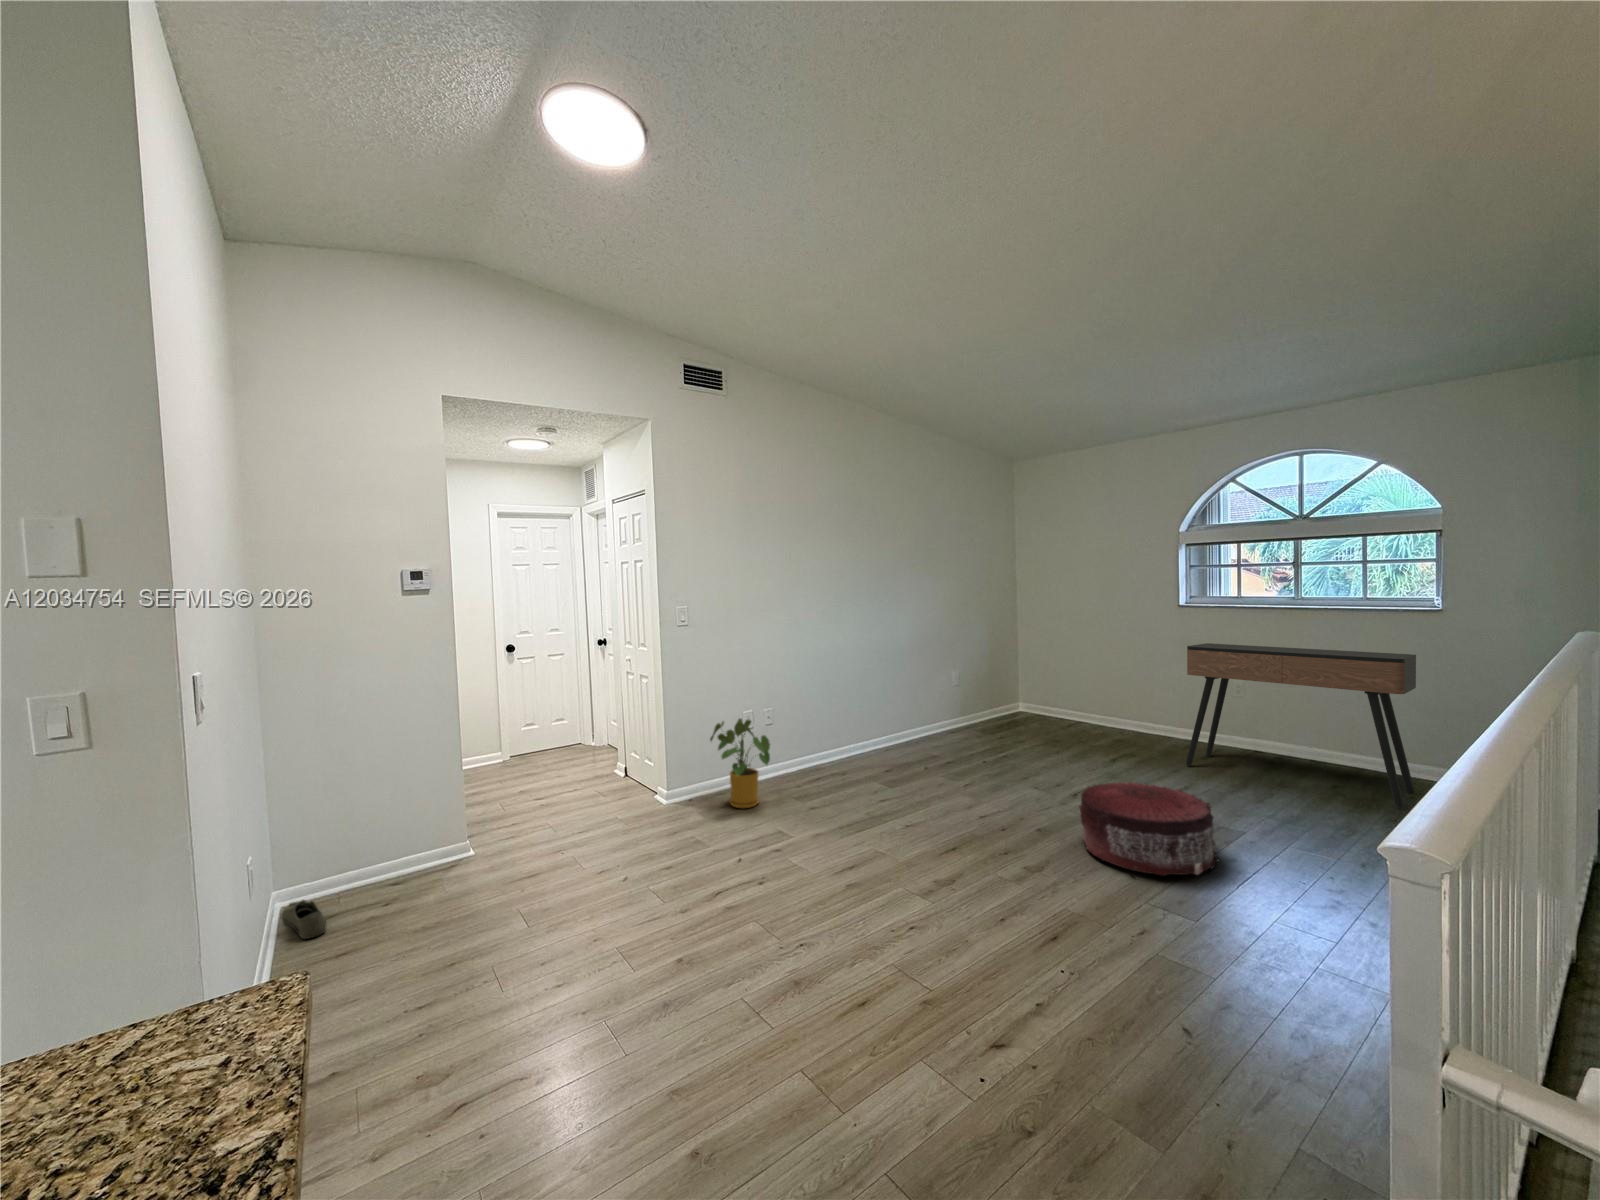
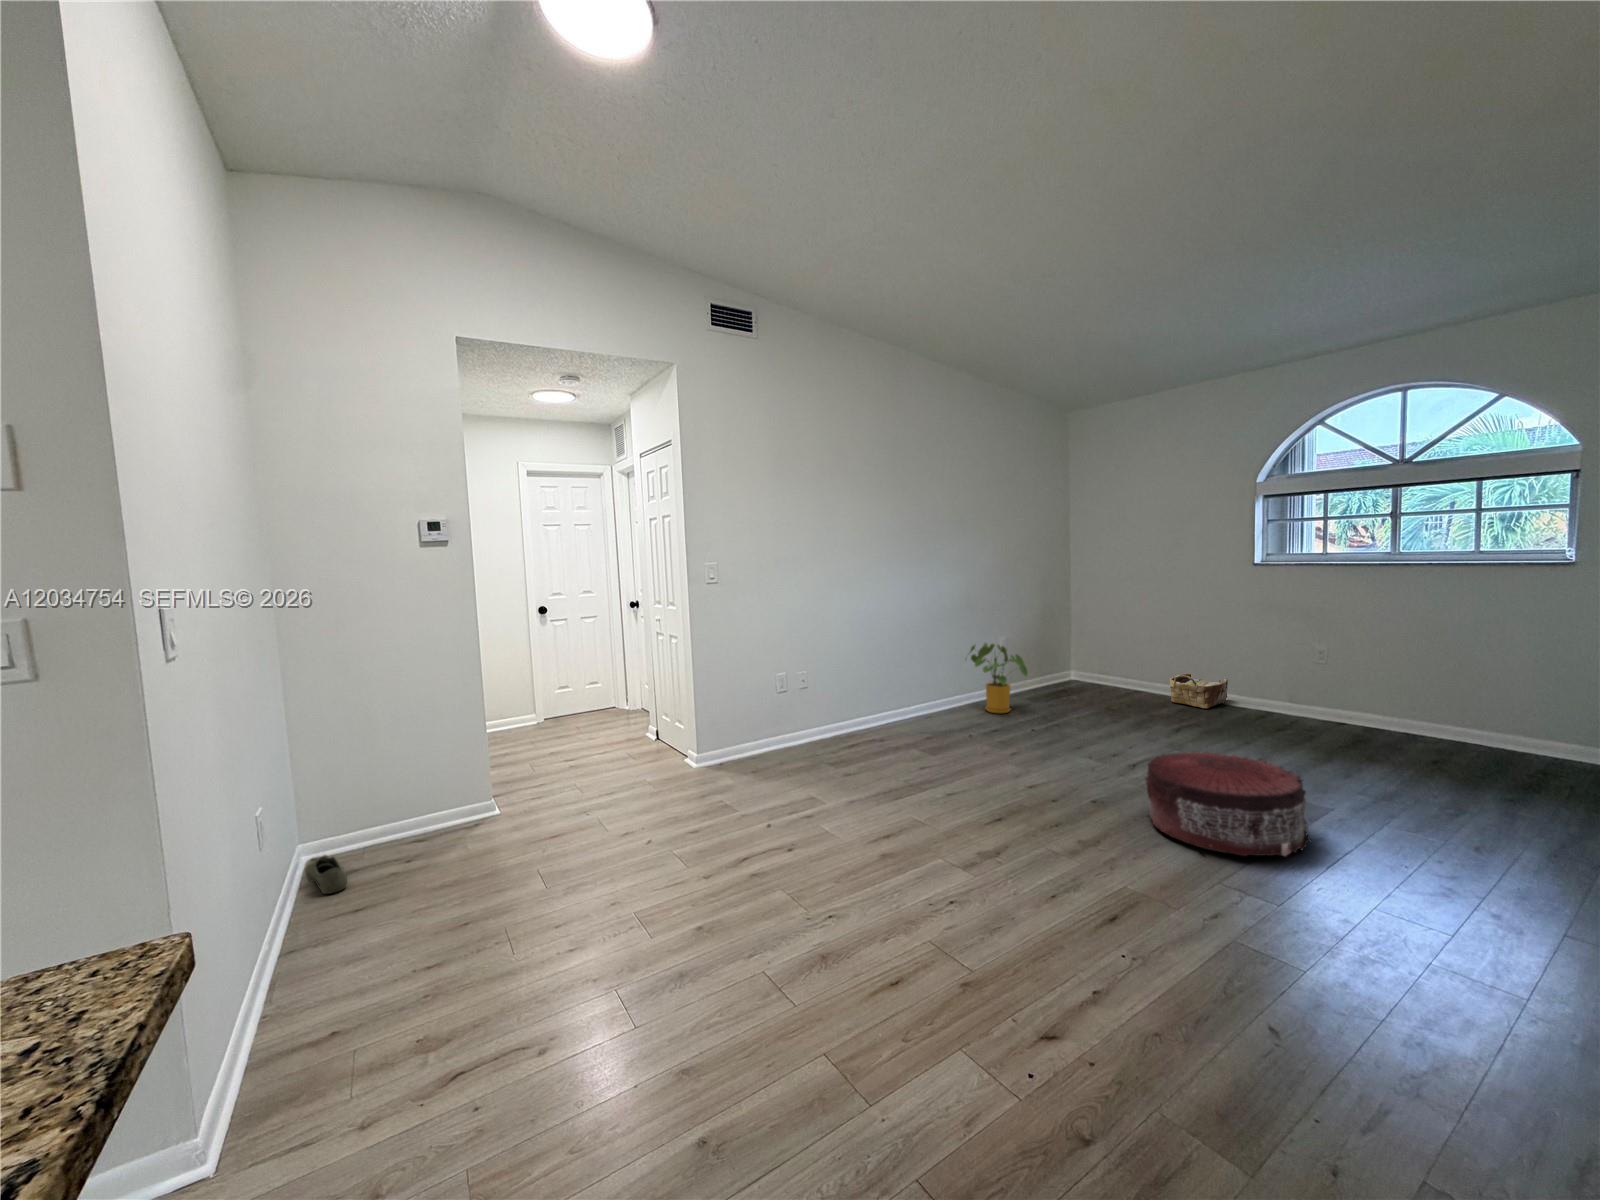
console table: present [1186,643,1416,807] -> none [1269,601,1560,786]
woven basket: none [1100,700,1151,740] -> present [1169,673,1228,708]
house plant: present [710,719,770,808] -> present [970,643,1028,713]

